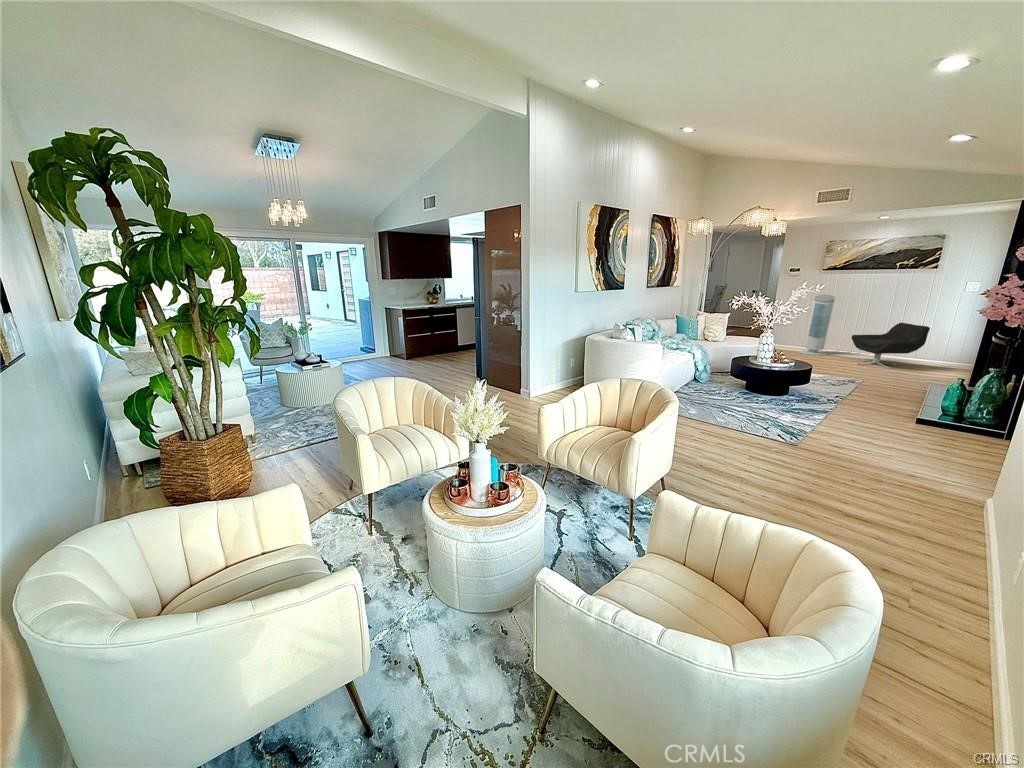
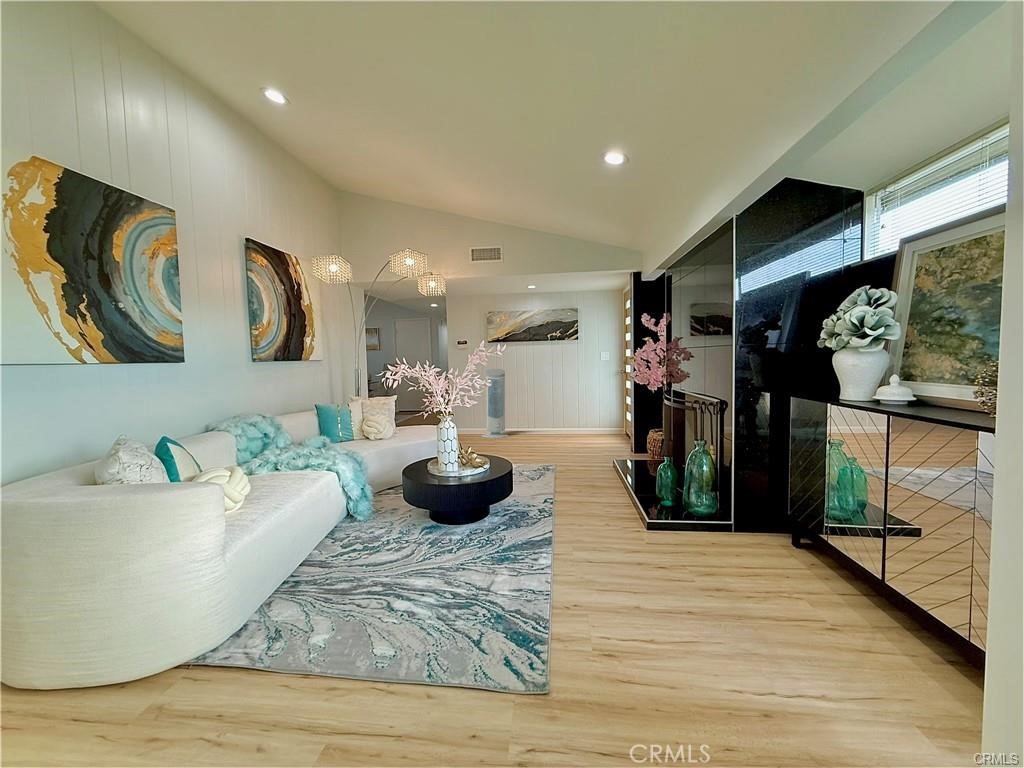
lounge chair: present [851,323,930,369] -> none [528,394,588,444]

